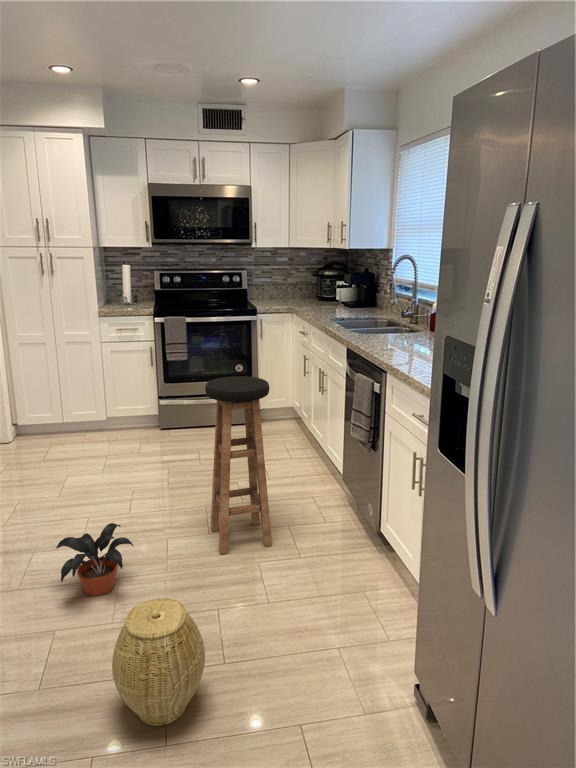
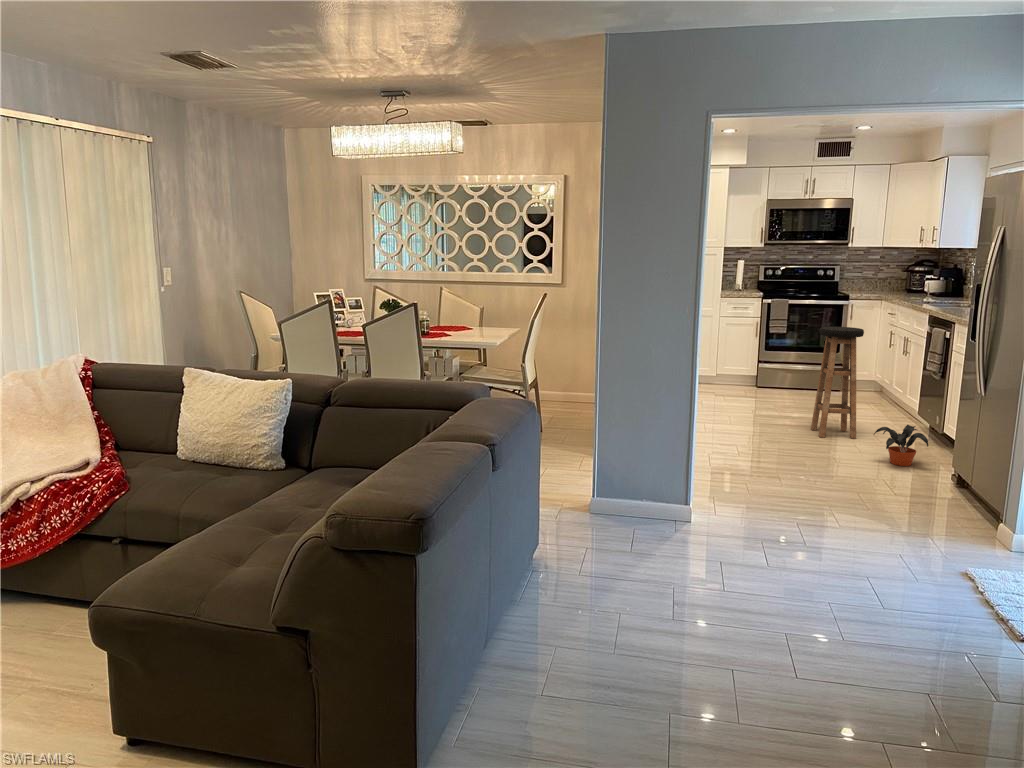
potted plant: present [56,523,133,596] -> present [874,425,928,466]
woven basket: present [112,599,205,726] -> none [776,414,824,471]

